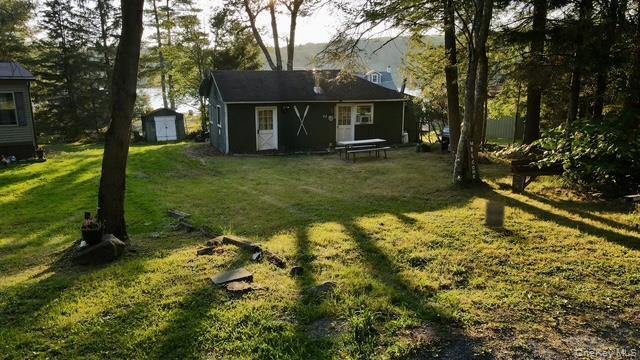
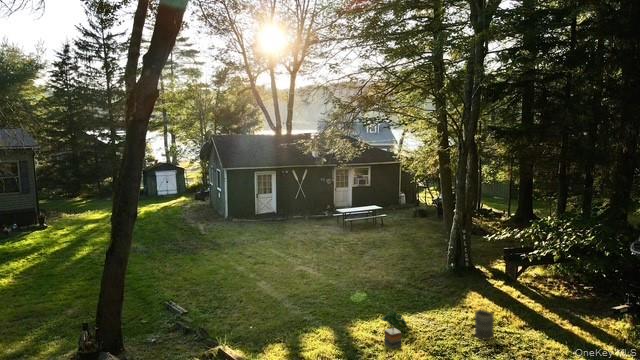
potted tree: none [390,200,417,236] -> present [382,312,406,349]

